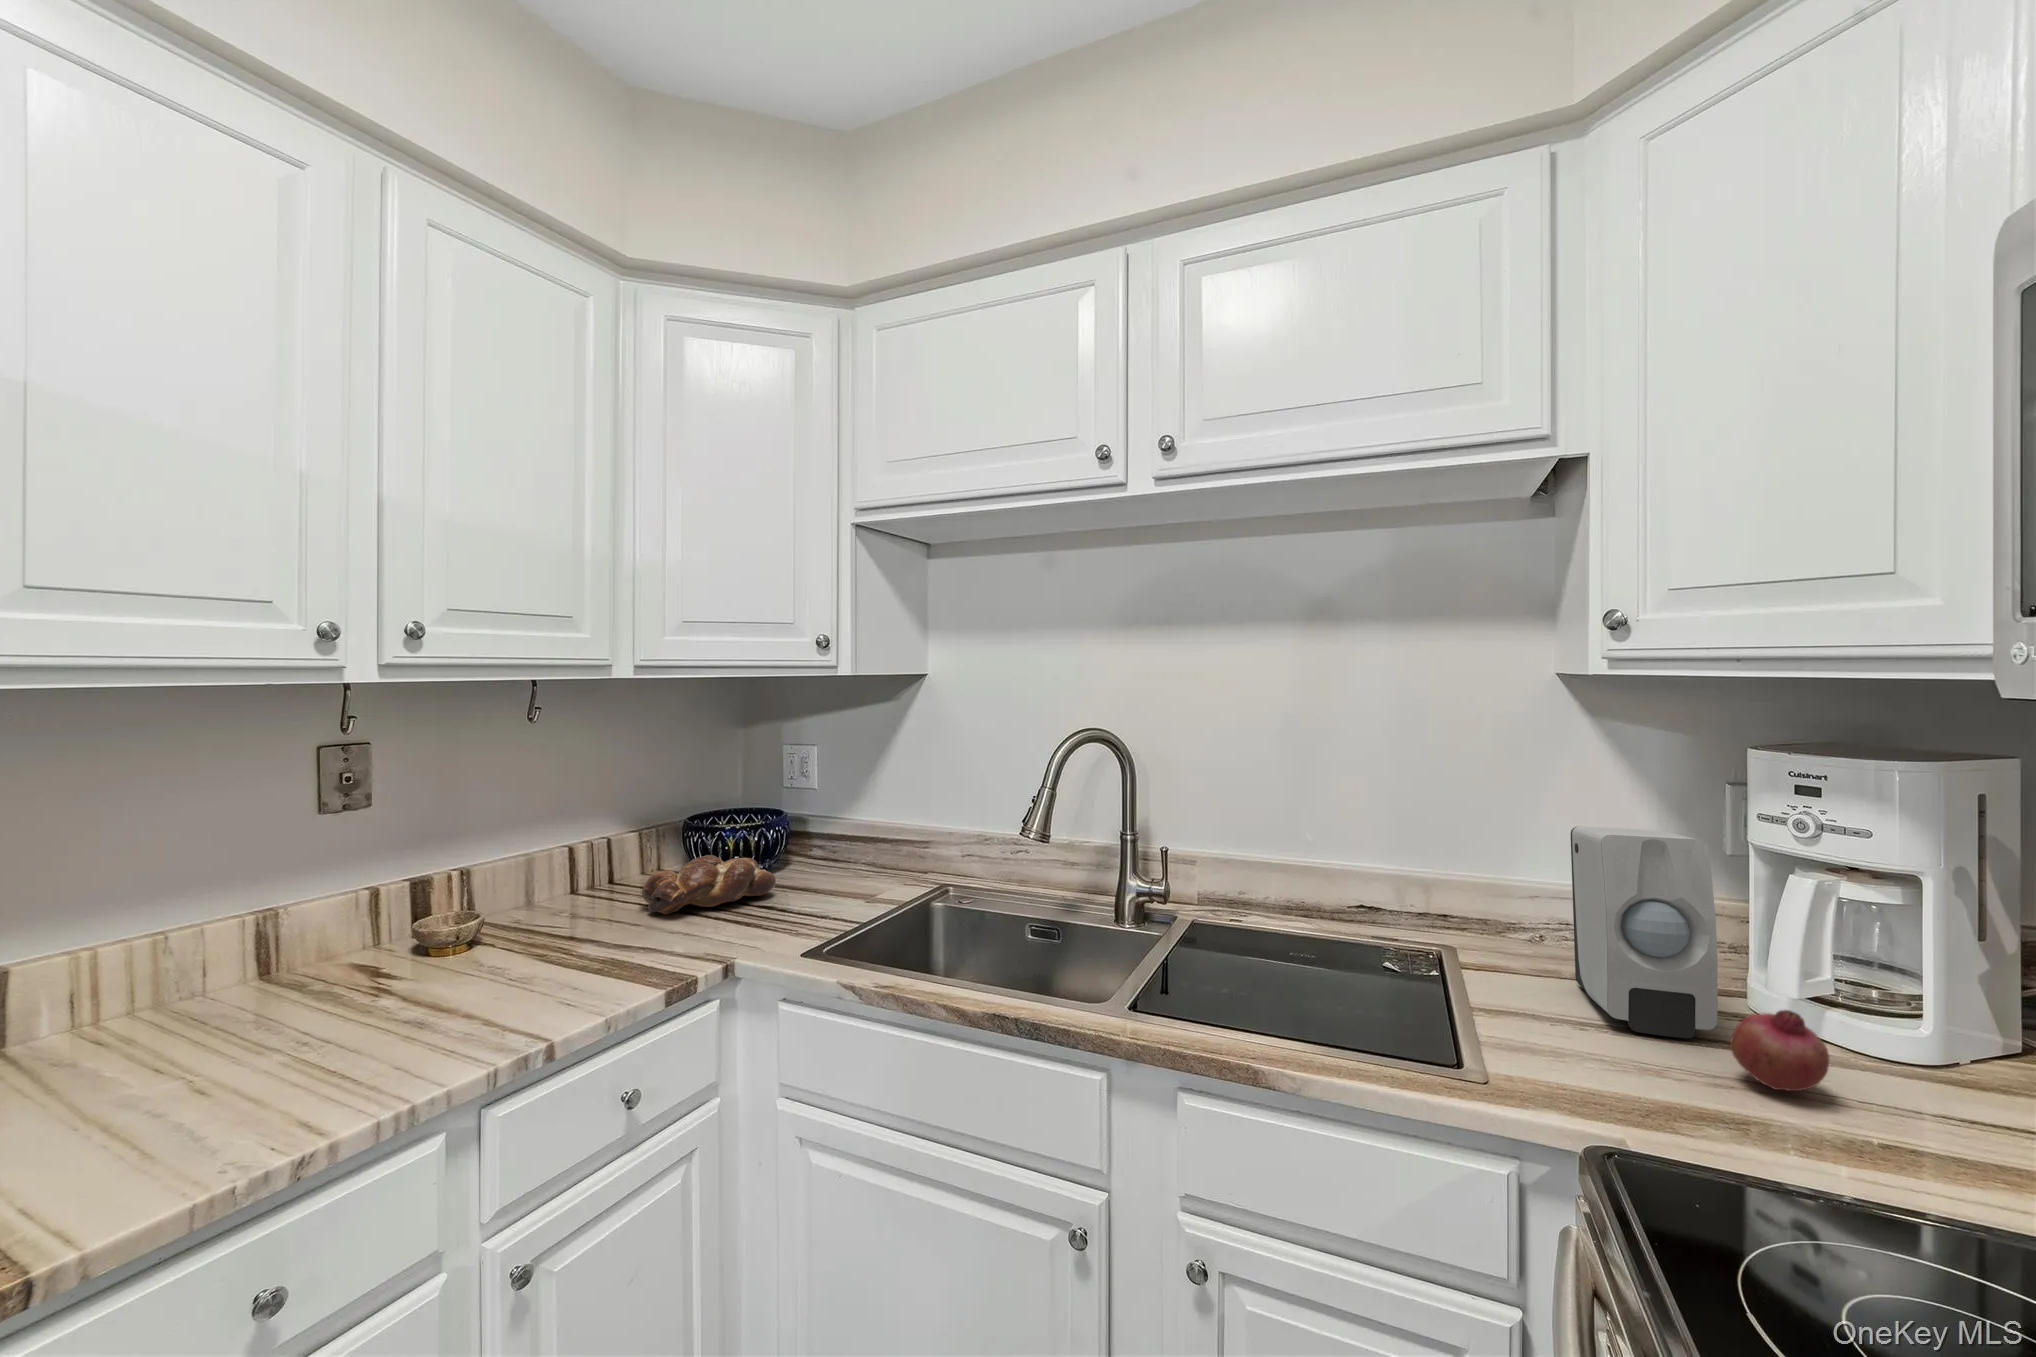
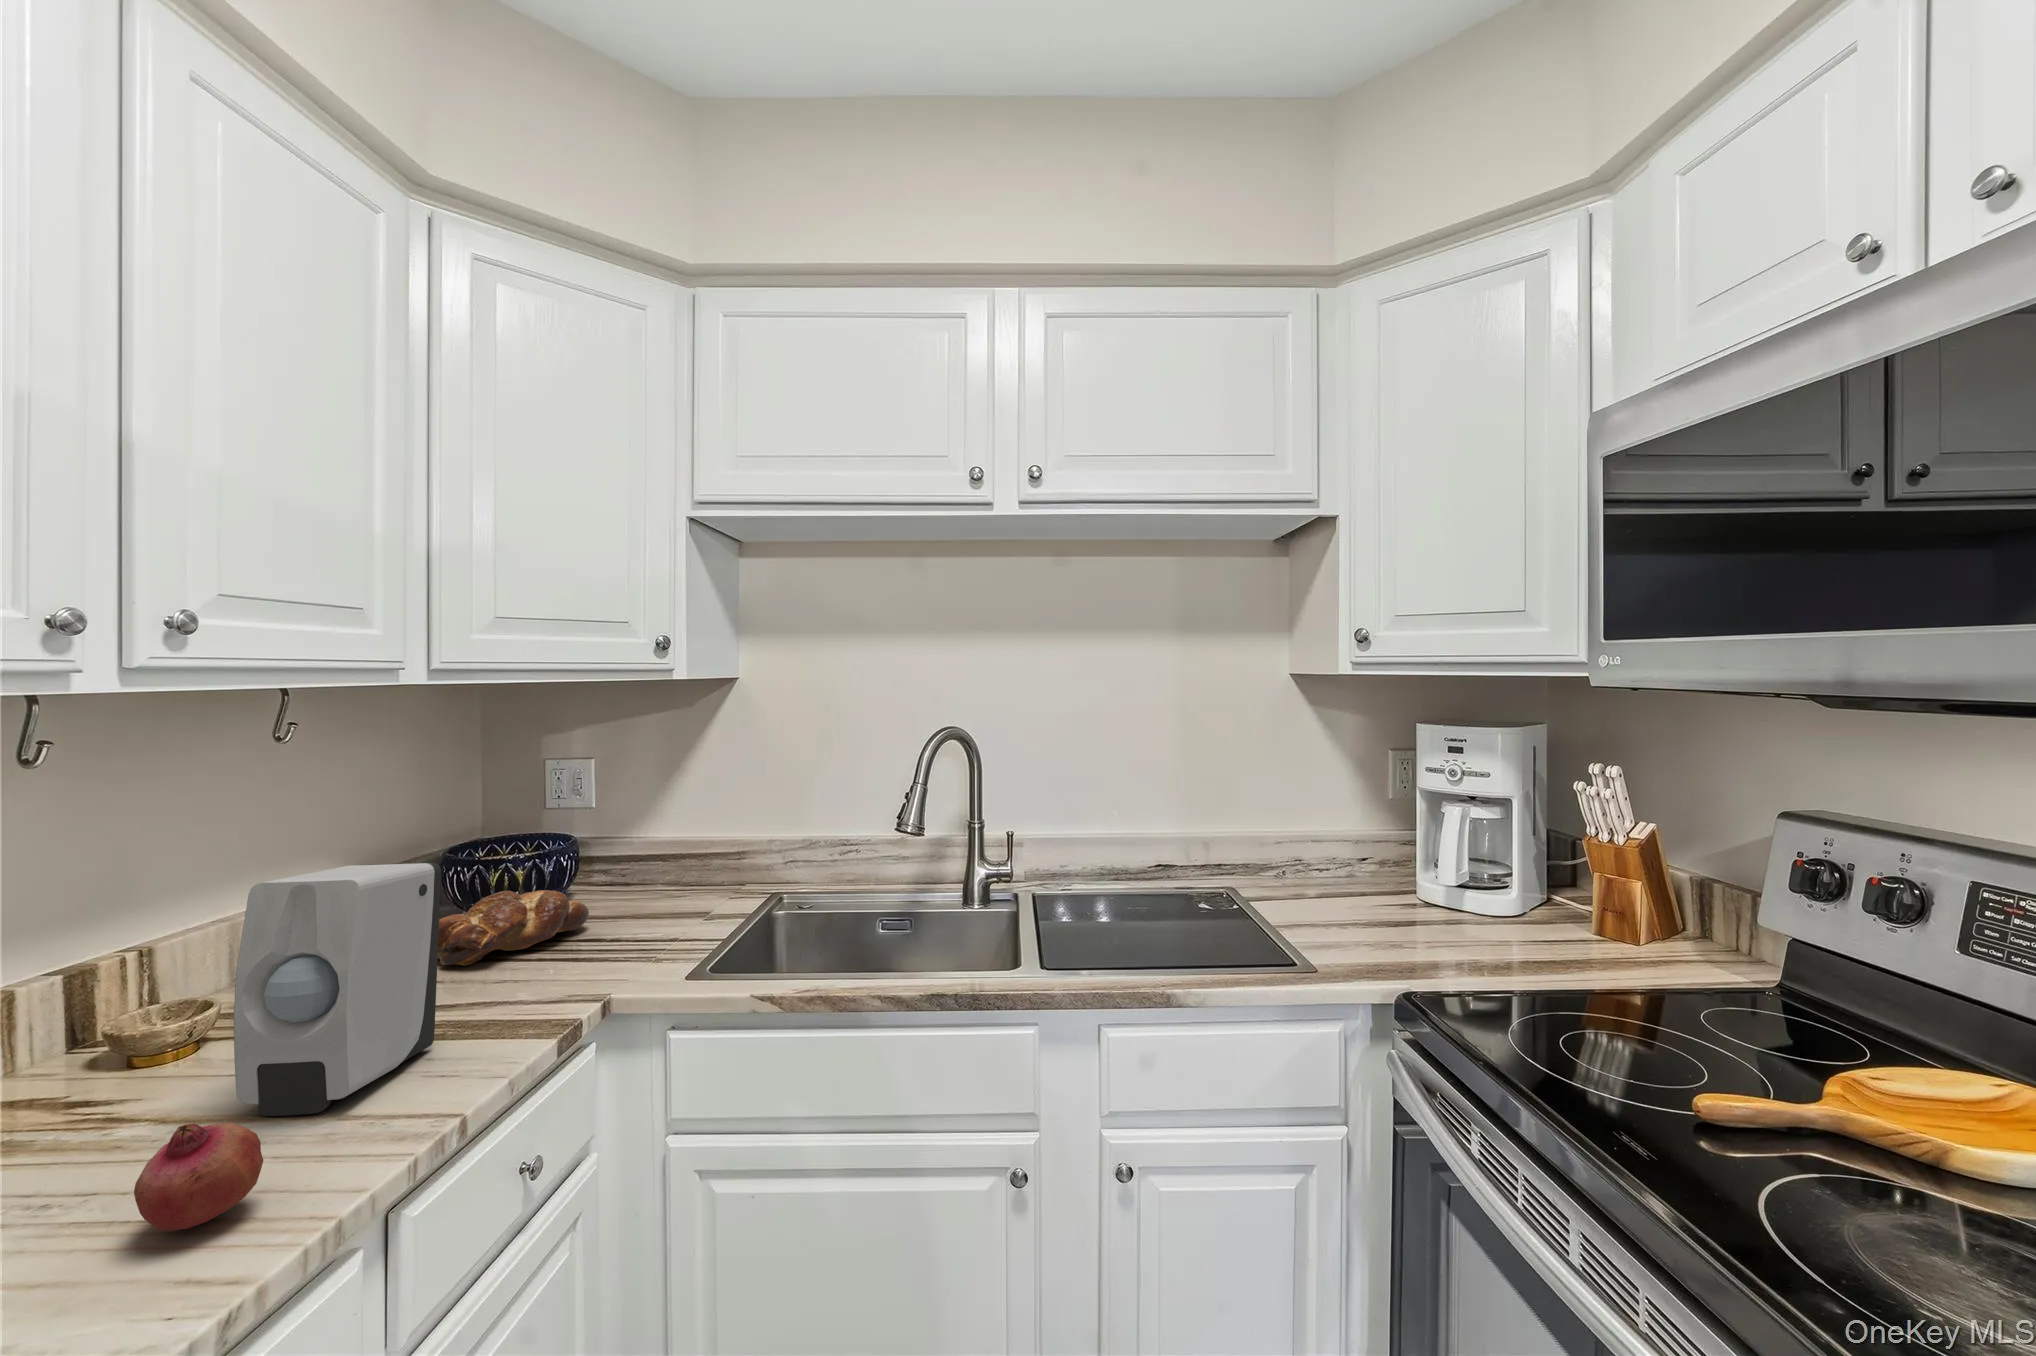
soap dispenser: present [1571,826,1718,1038] -> present [234,863,441,1116]
fruit: present [1730,1010,1829,1091] -> present [134,1123,263,1231]

